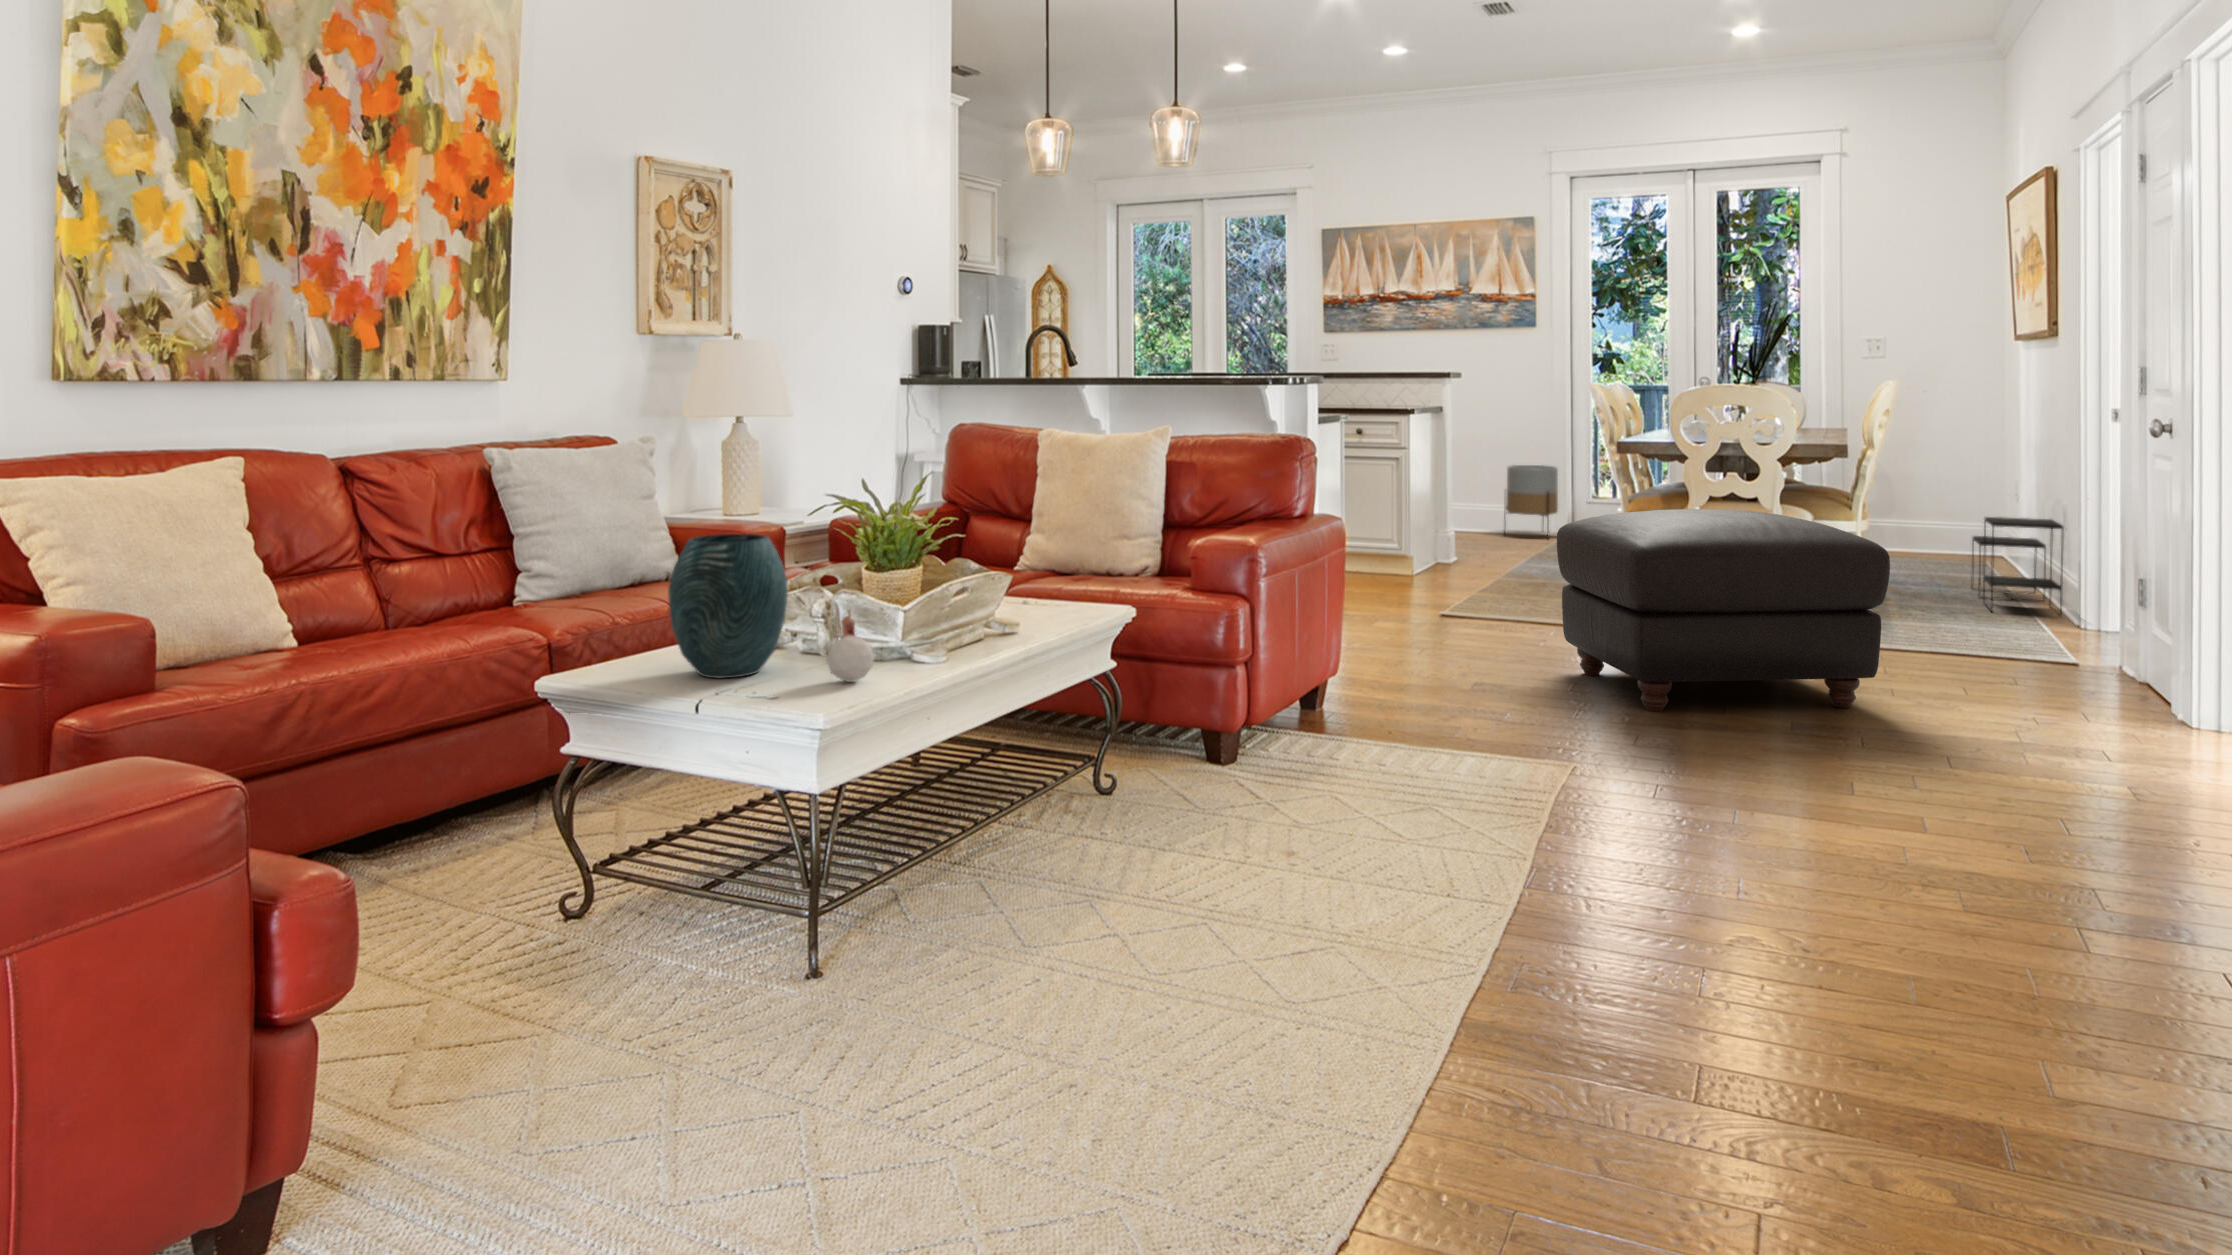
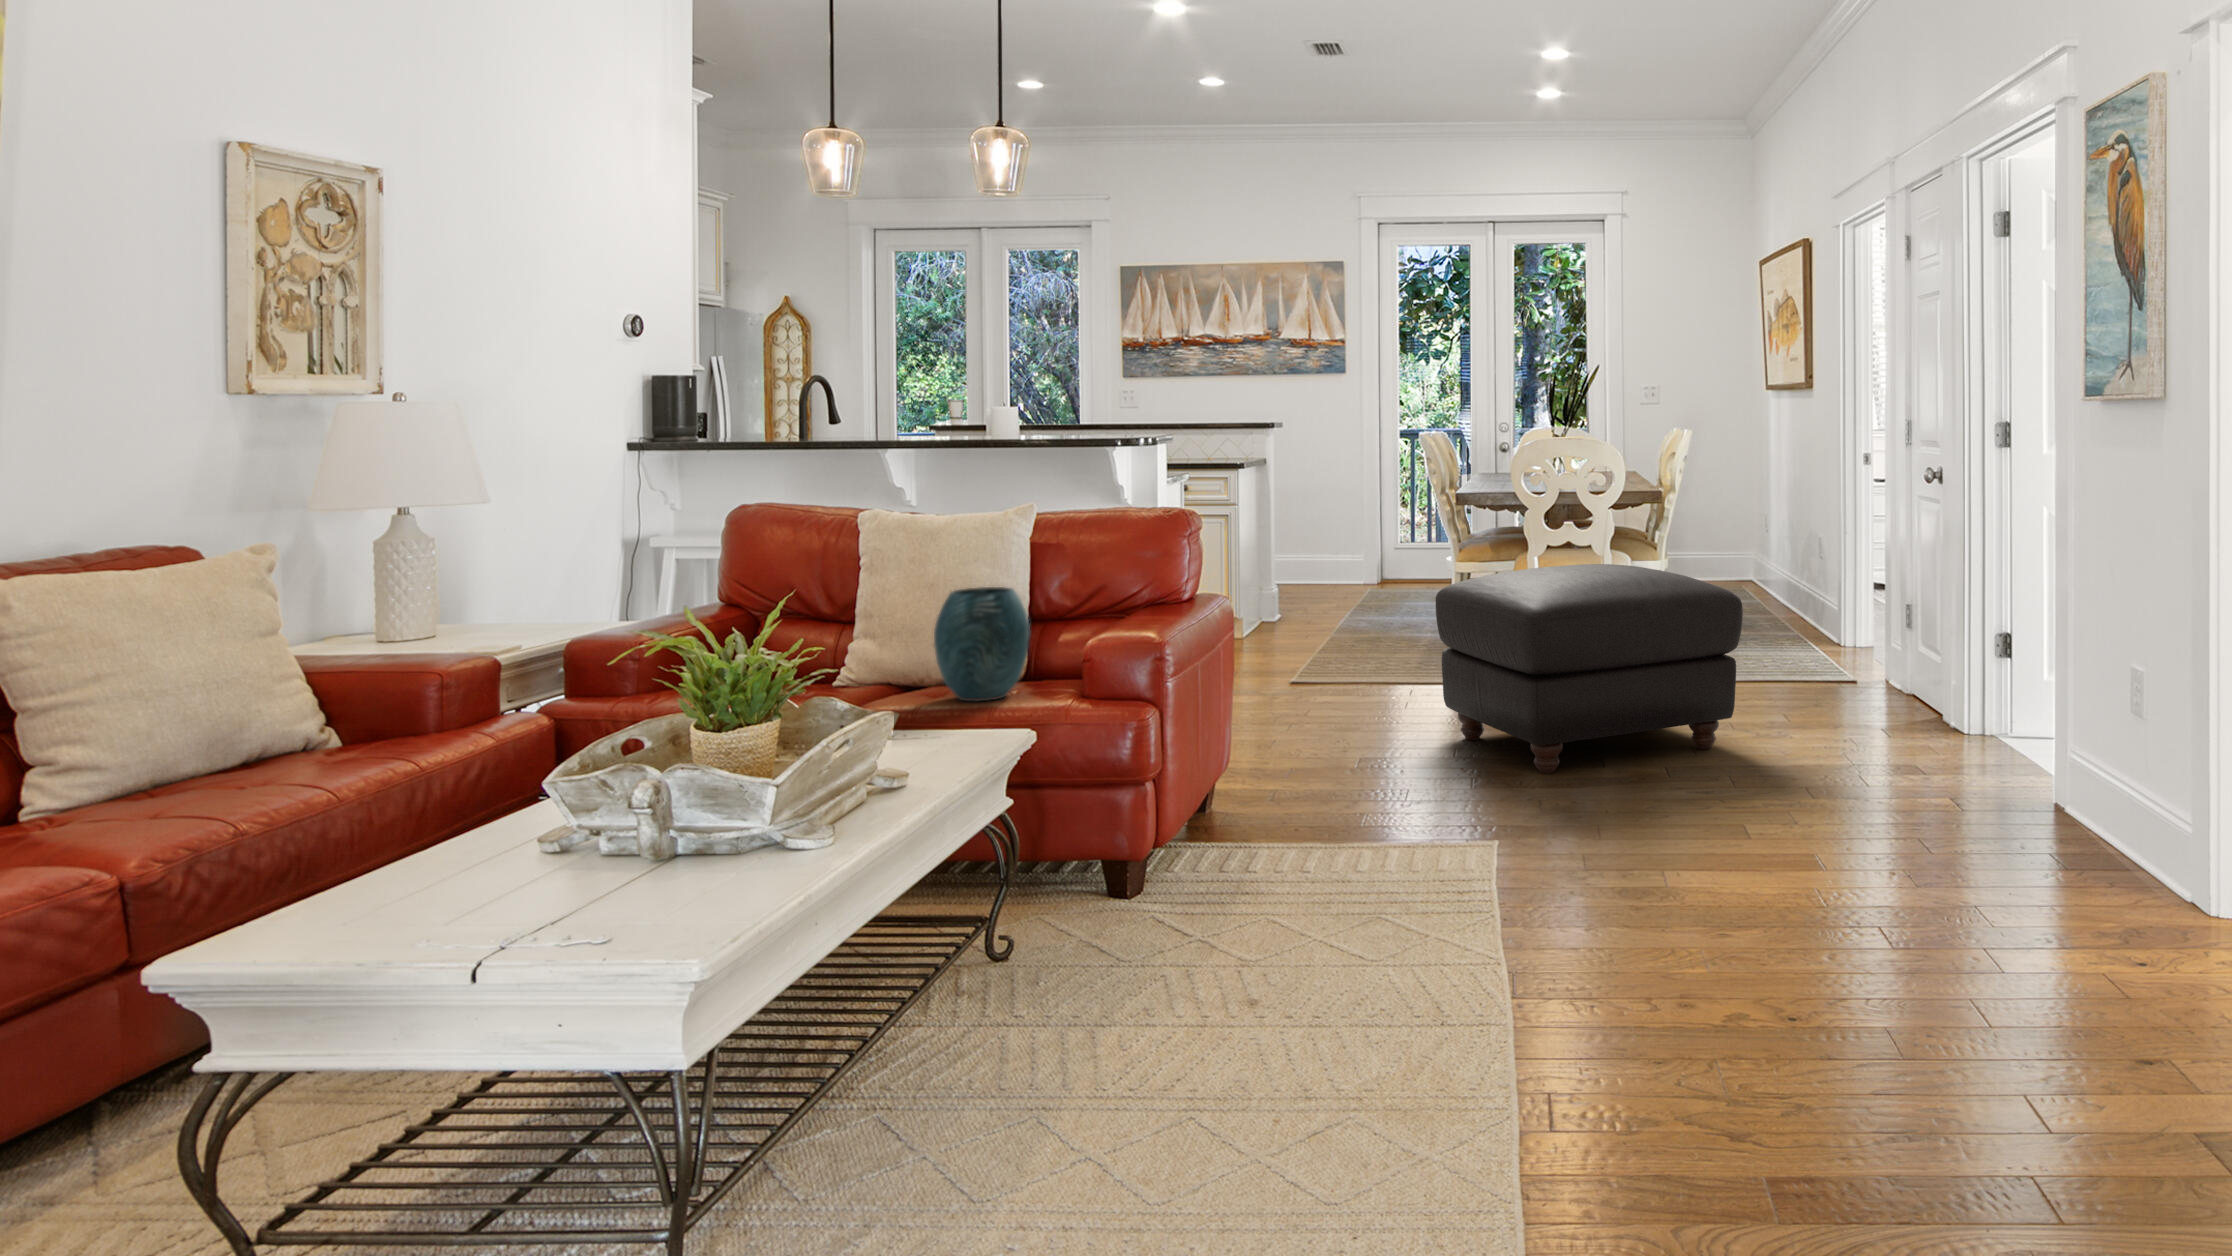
planter: present [1504,465,1558,519] -> none [1321,514,1374,590]
side table: present [1971,517,2064,616] -> none [1750,551,1829,638]
vase: present [668,534,788,678] -> present [934,587,1030,702]
candle: present [827,610,874,682] -> none [684,783,753,895]

